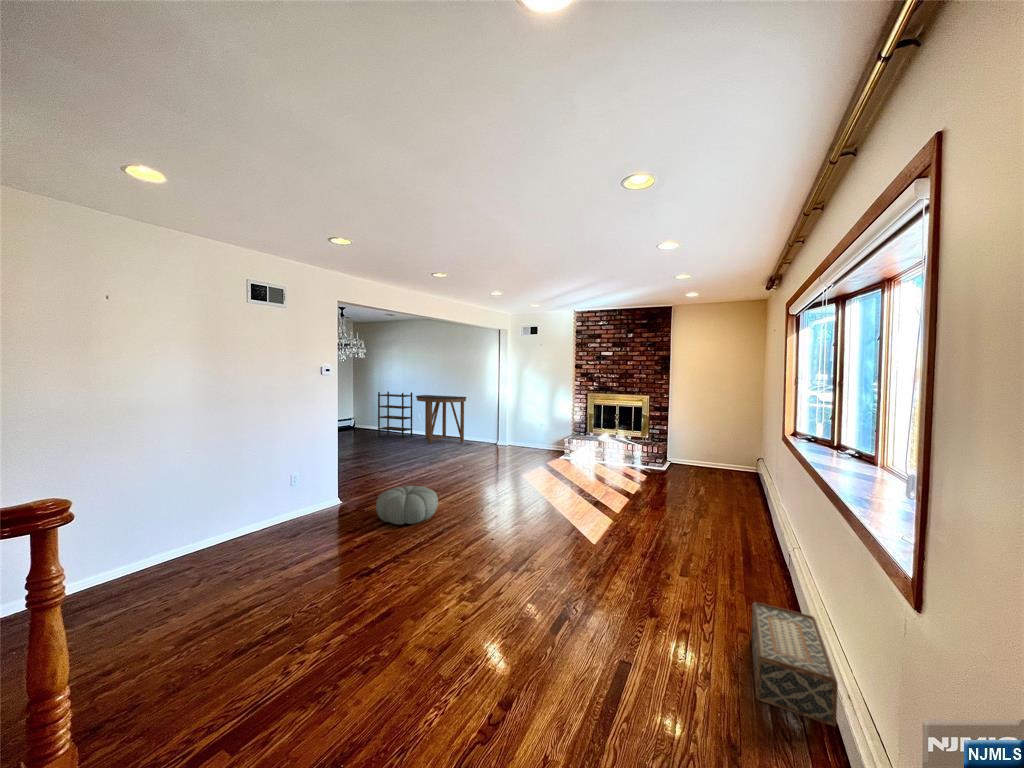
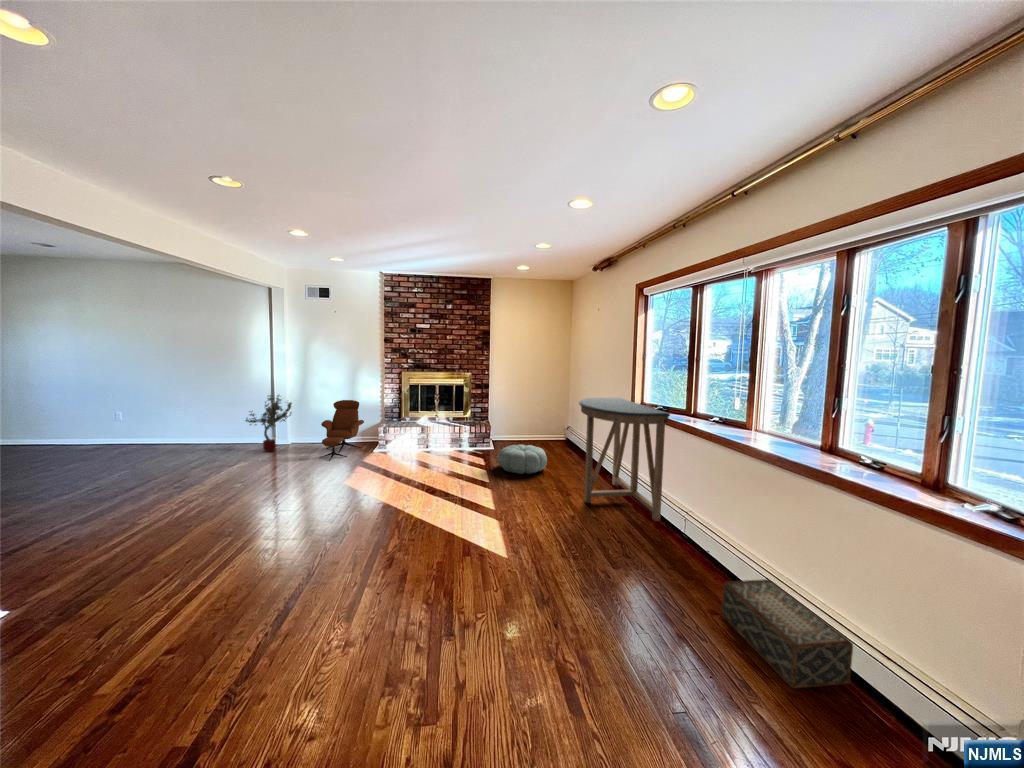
bookshelf: present [378,391,412,439] -> none [15,379,105,458]
console table: present [416,395,466,444] -> present [579,398,670,521]
potted tree: none [480,407,509,449] -> present [245,395,292,452]
lounge chair: none [521,414,557,460] -> present [320,400,364,461]
pouf: present [376,486,438,525] -> present [498,445,547,474]

